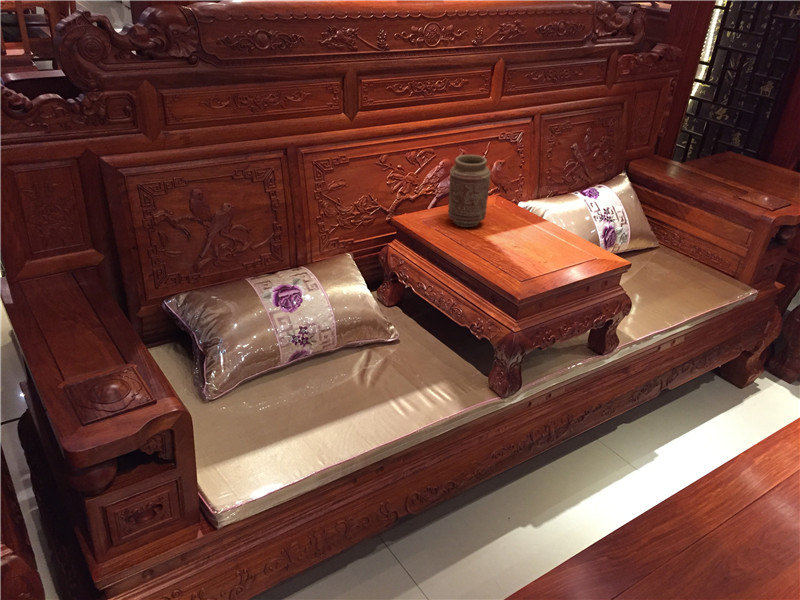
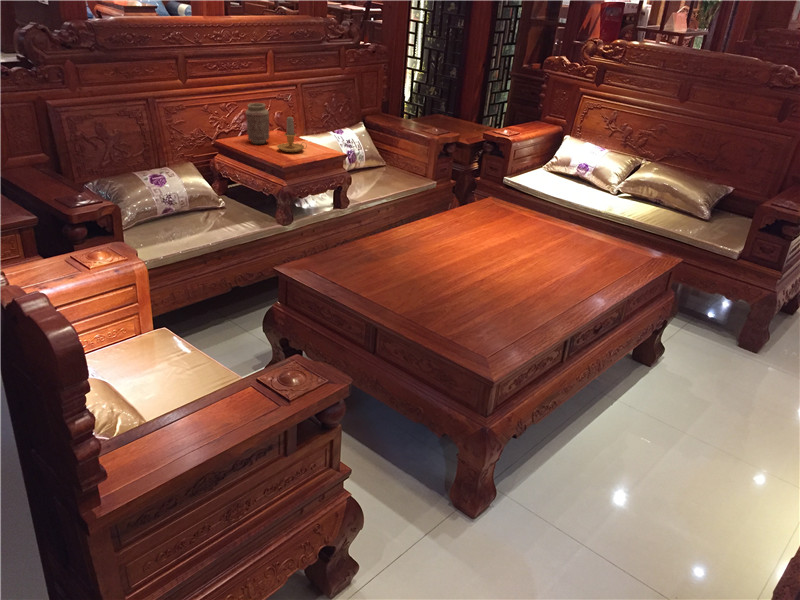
candle: none [501,186,559,253] -> present [277,117,307,152]

